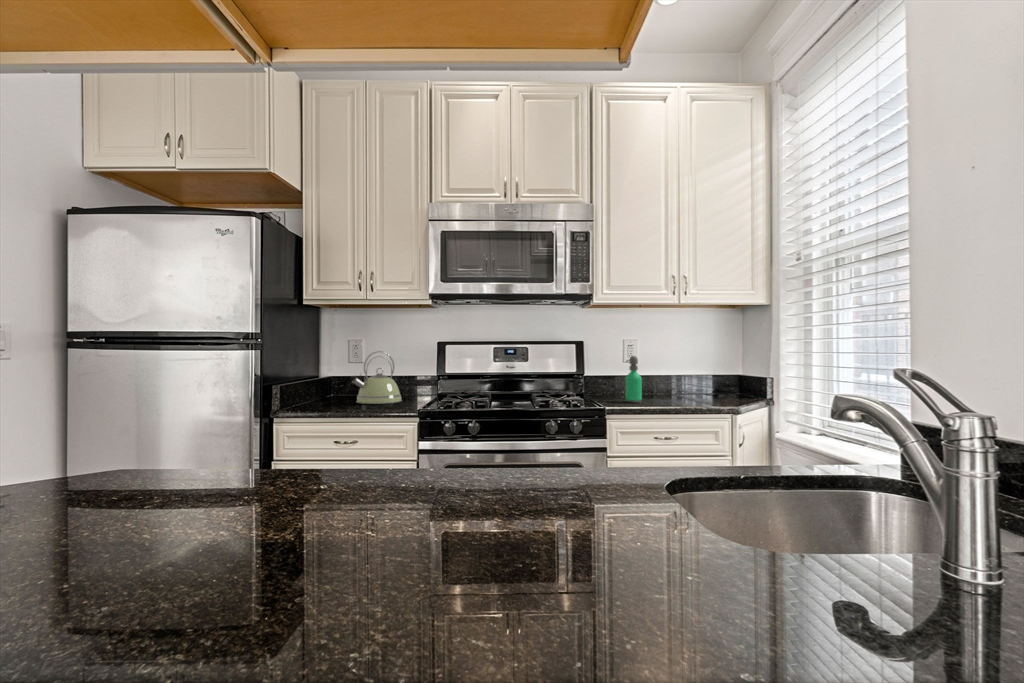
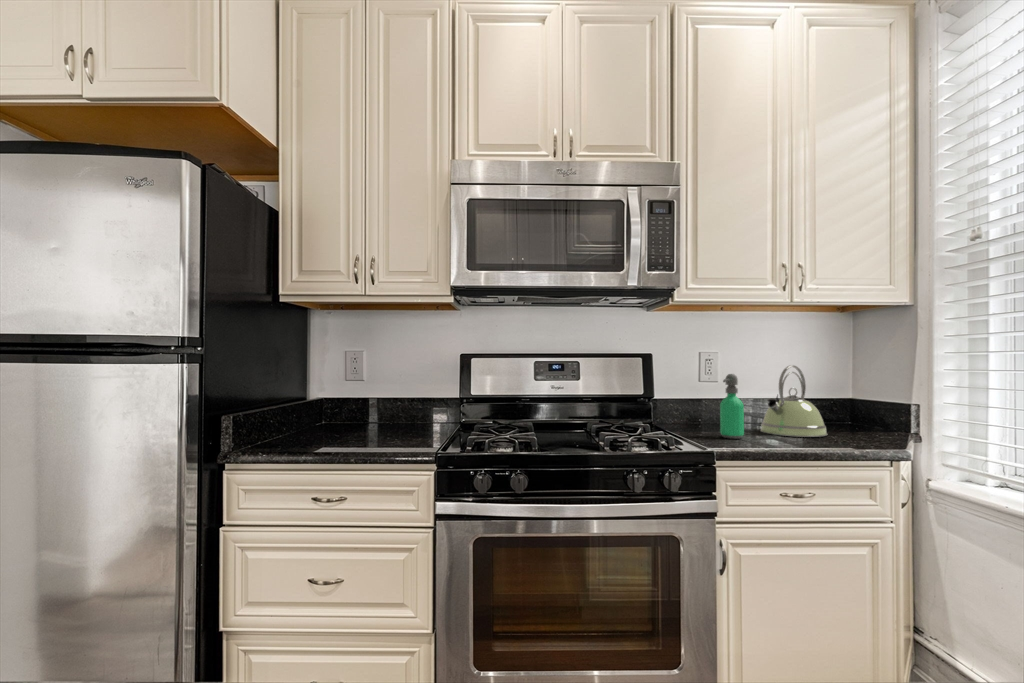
kettle: present [351,351,402,404] -> present [761,365,827,437]

